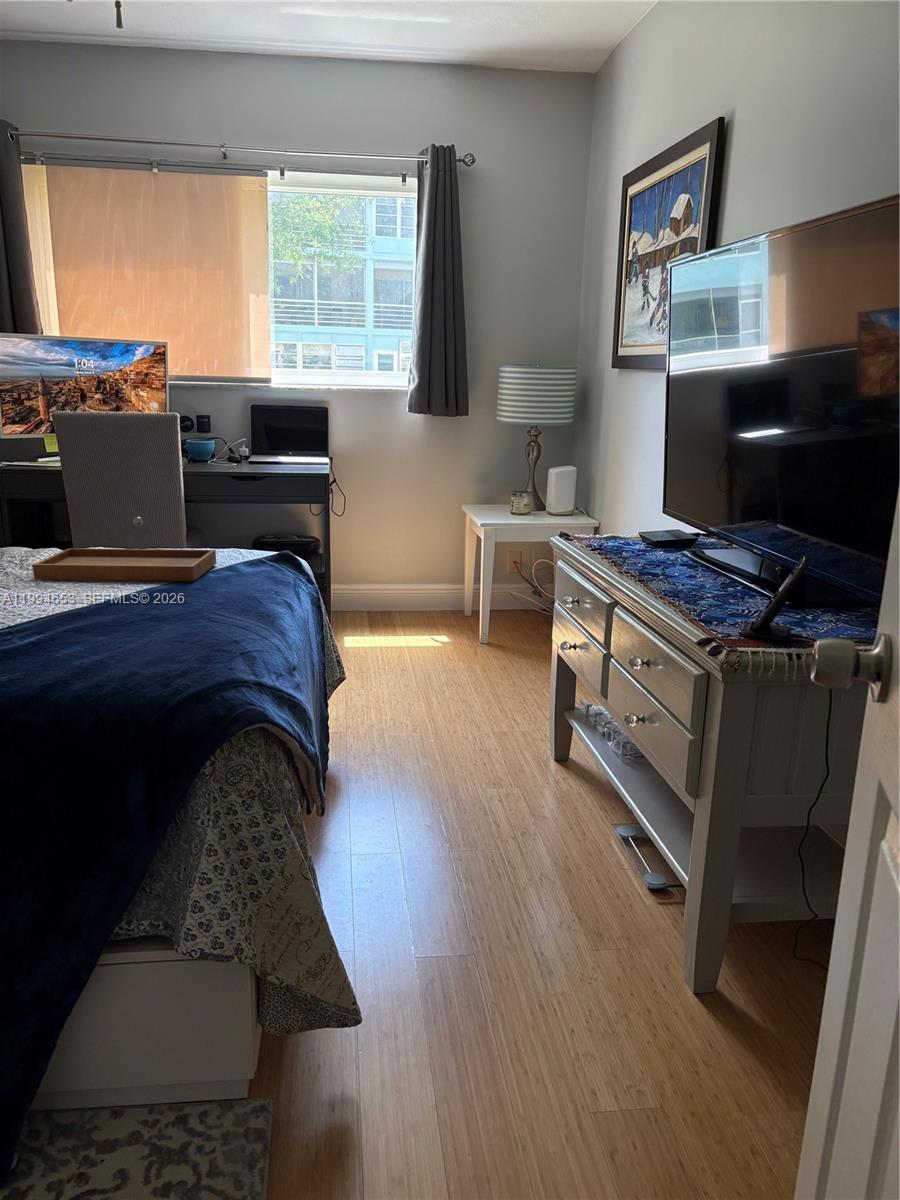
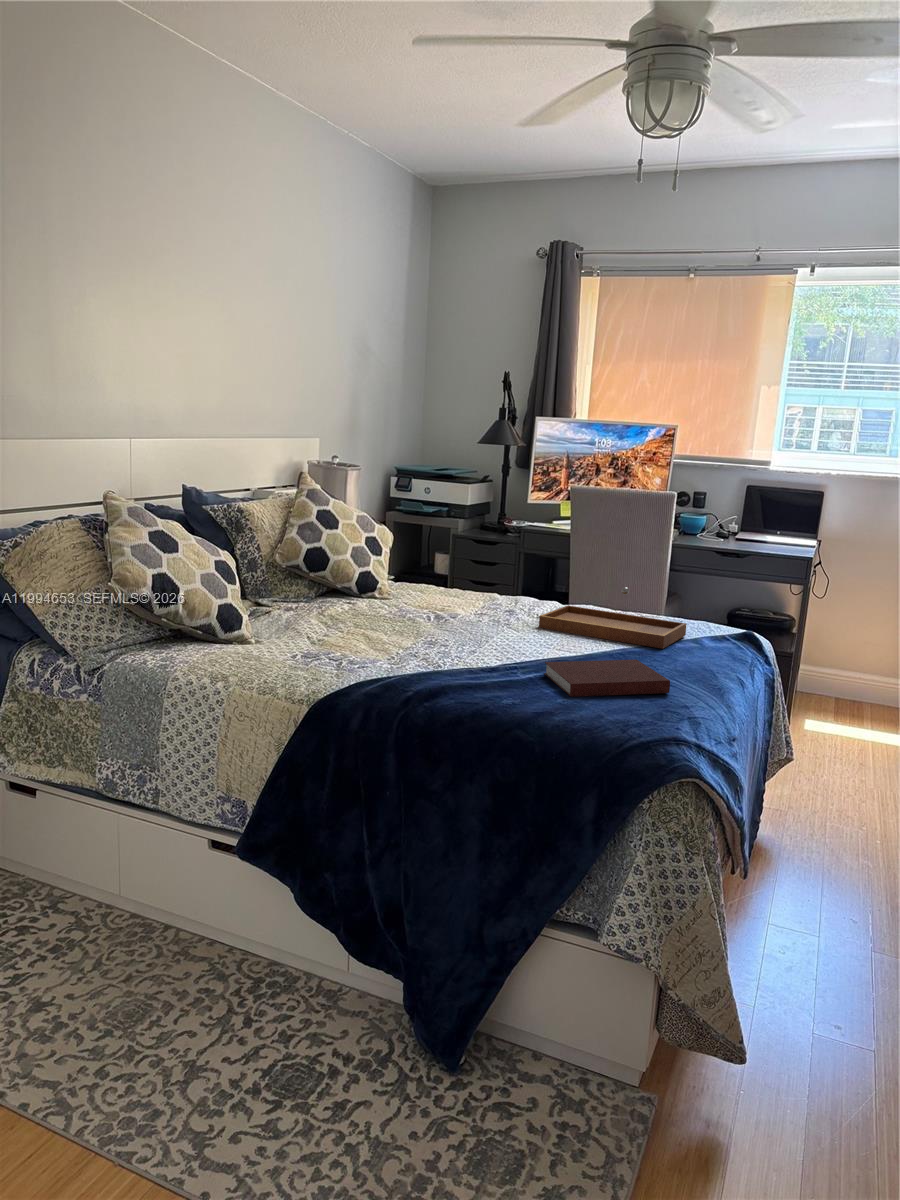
notebook: none [46,597,211,656] -> present [544,660,670,697]

